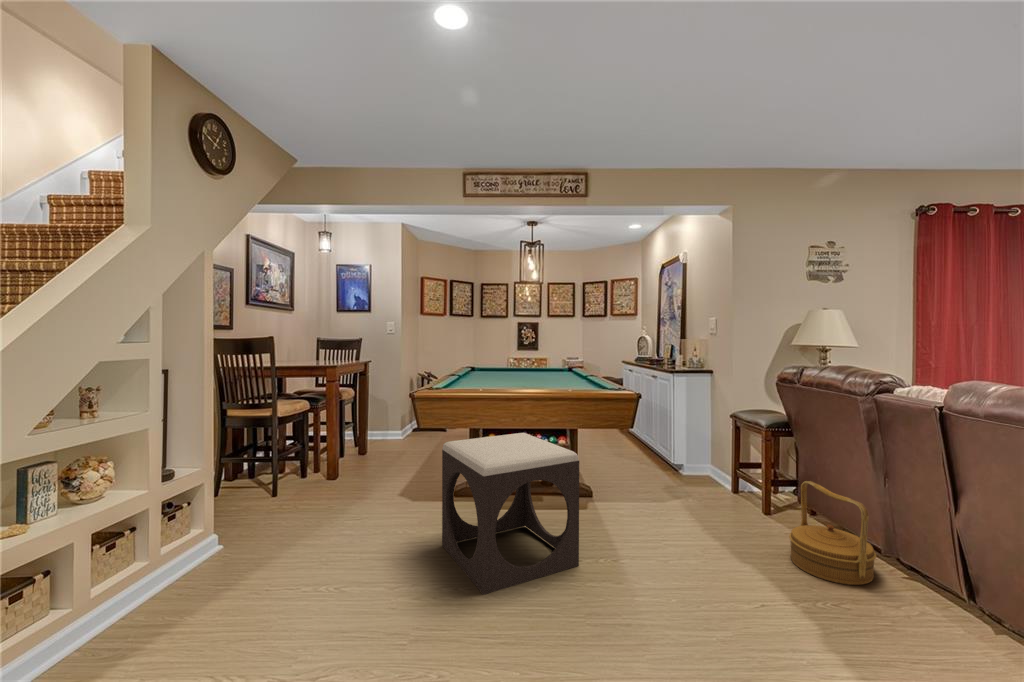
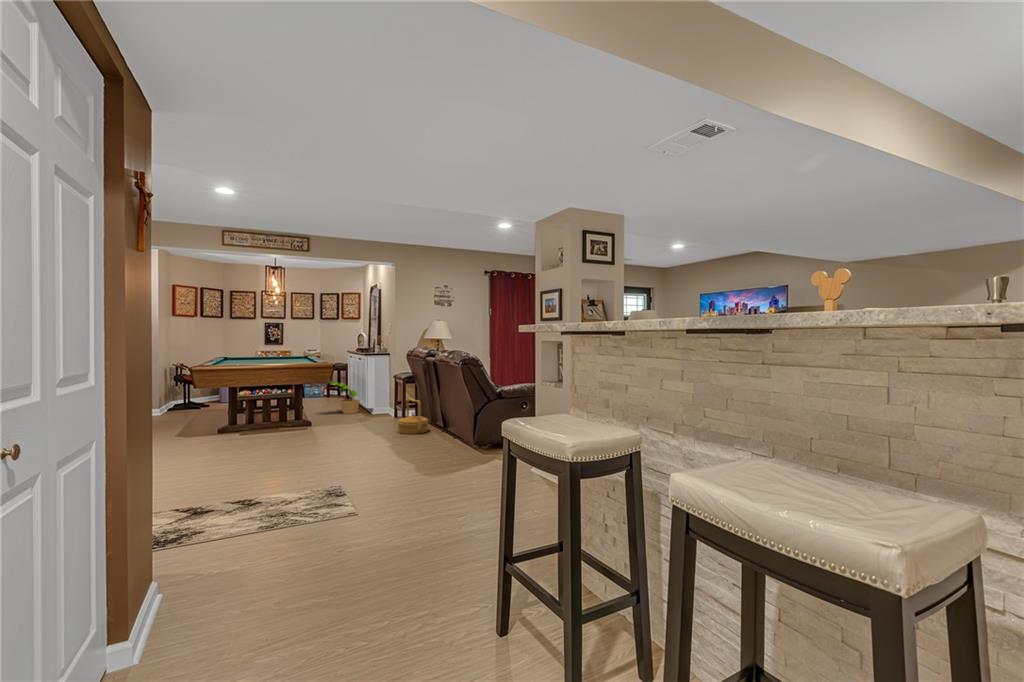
potted plant: none [597,412,659,470] -> present [320,381,360,414]
footstool: present [442,433,579,595] -> none [216,385,295,453]

